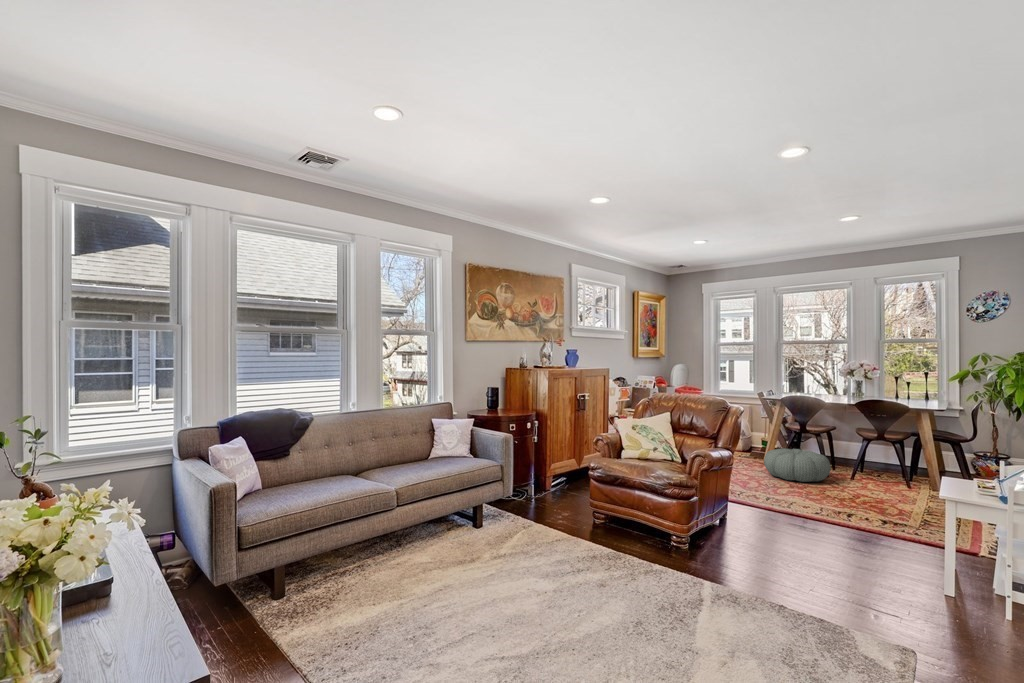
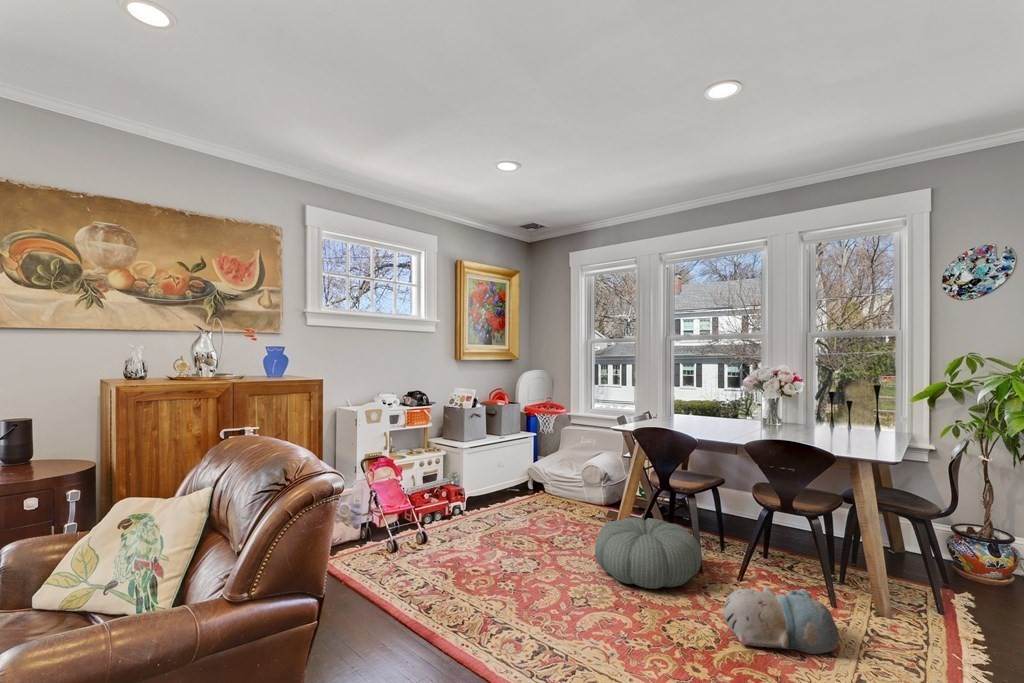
plush toy: none [855,473,919,502] -> present [723,586,839,654]

